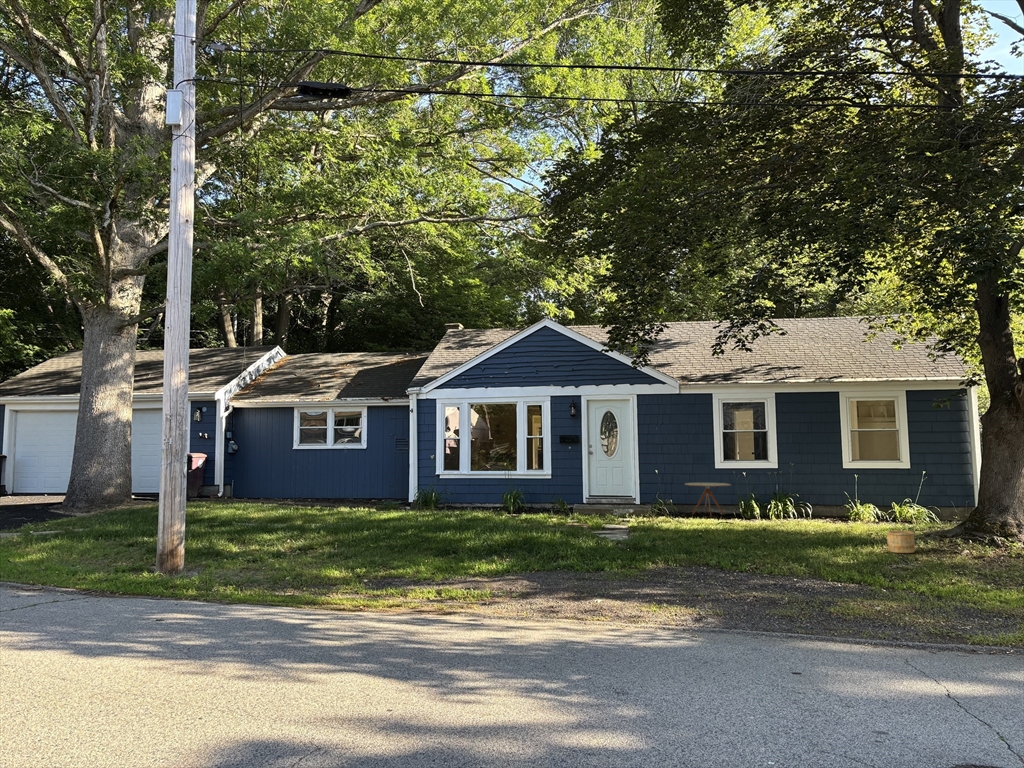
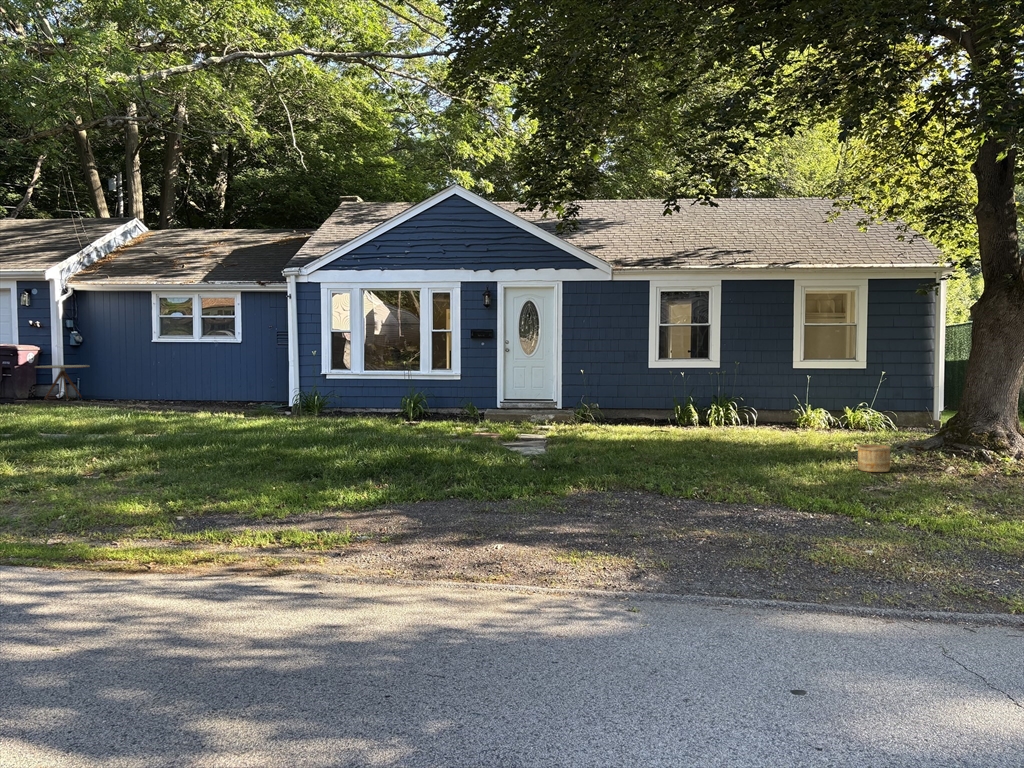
round table: present [685,483,730,516] -> present [35,365,89,399]

